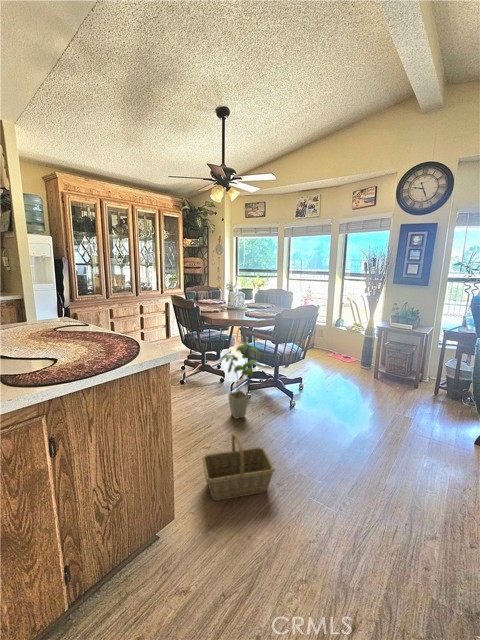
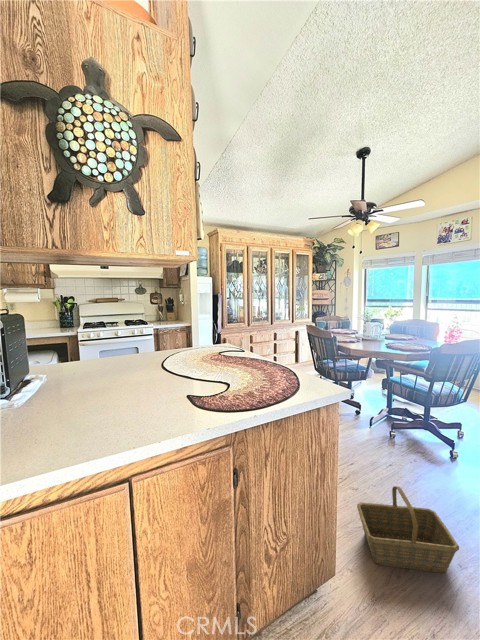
house plant: present [222,342,260,419] -> none [366,377,417,462]

